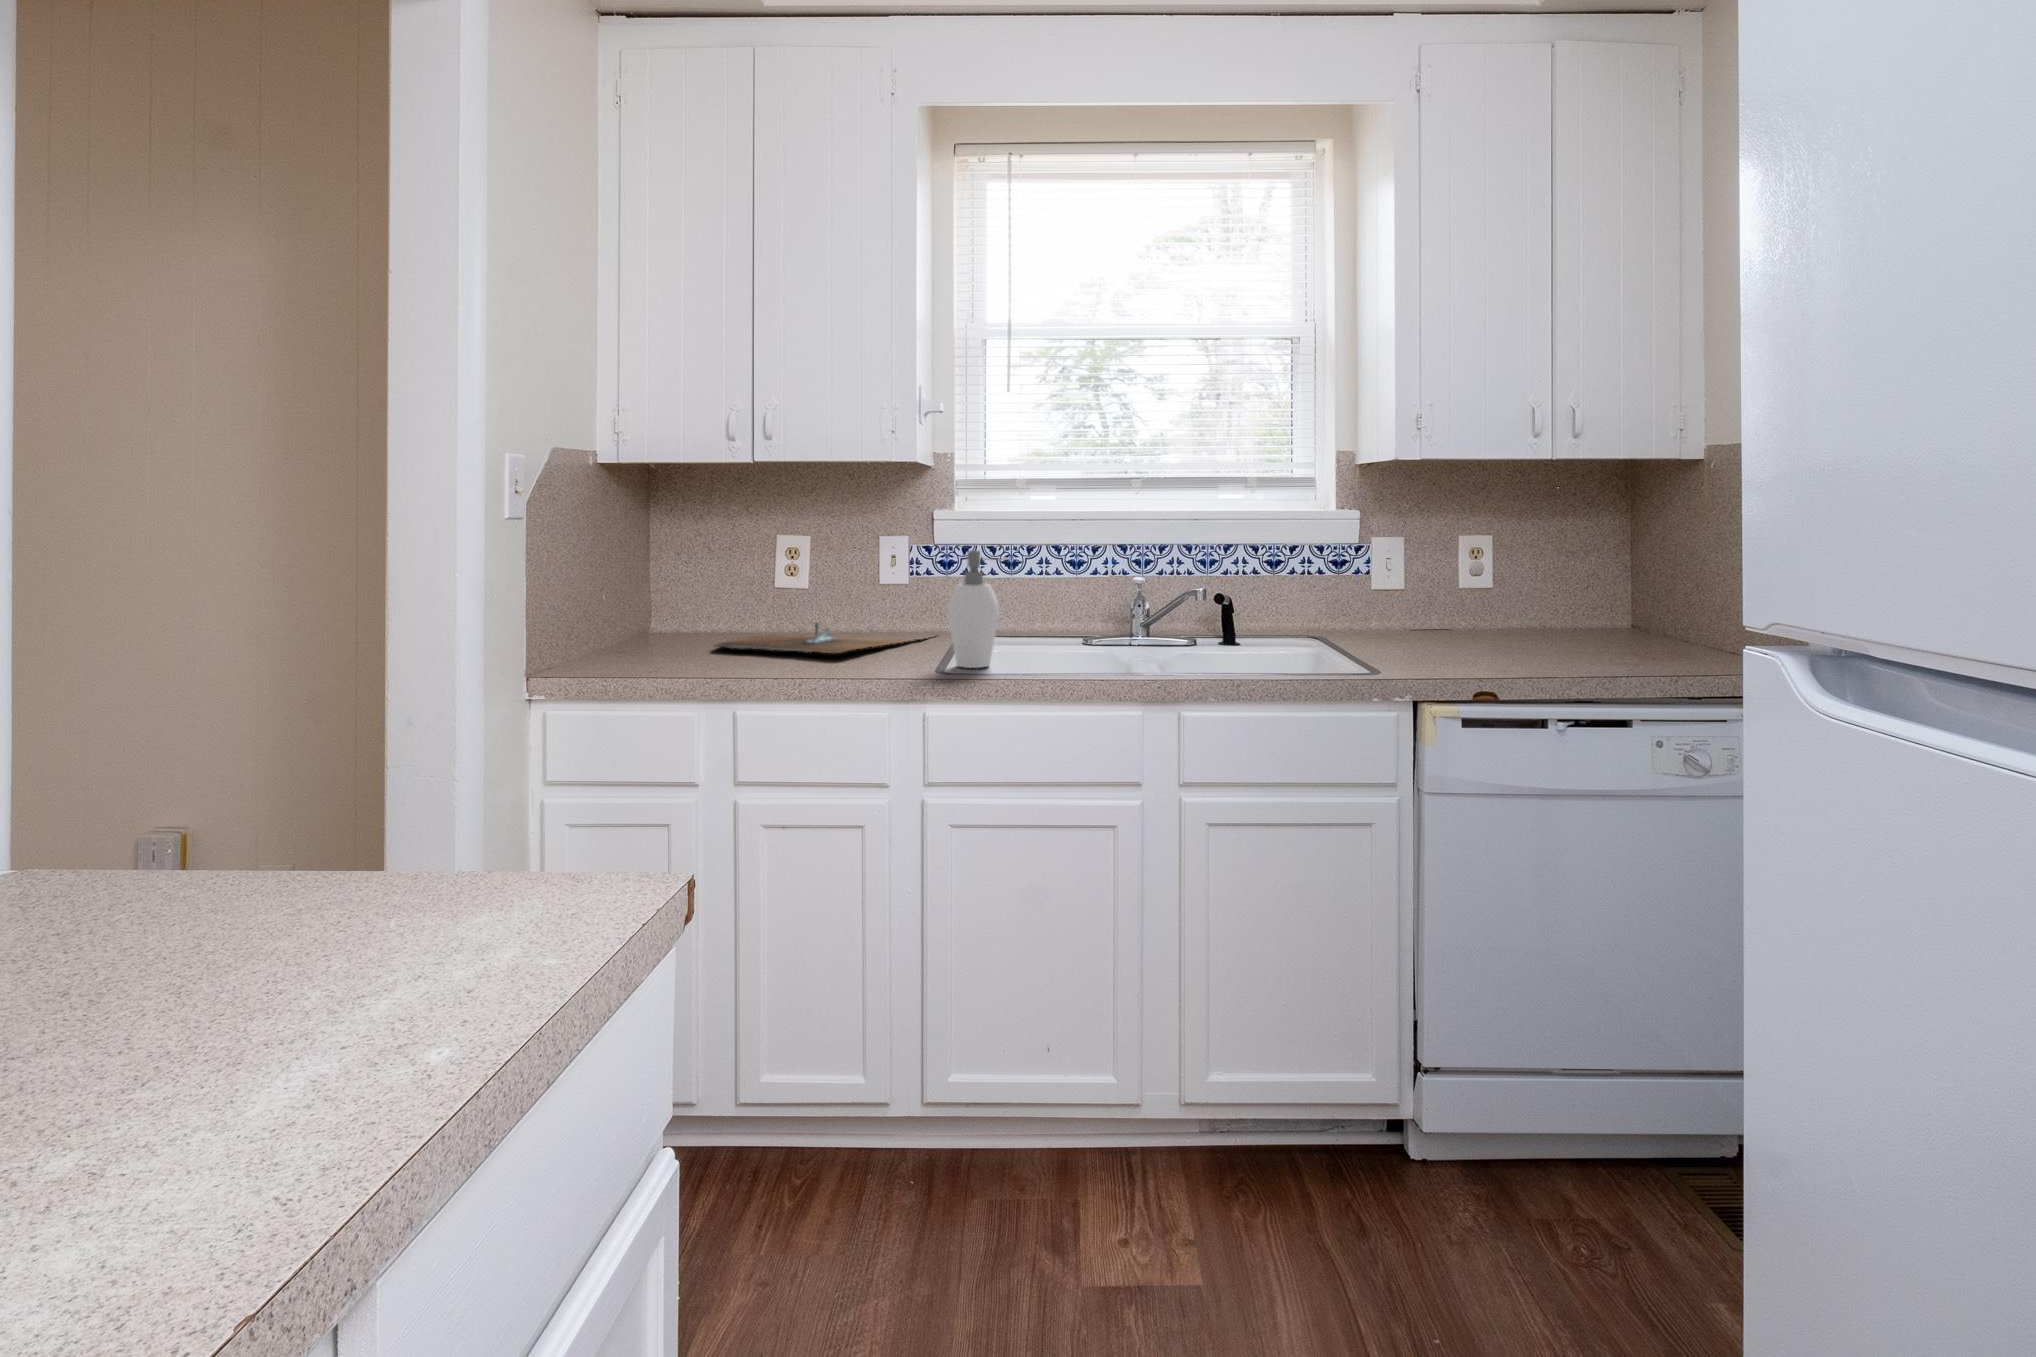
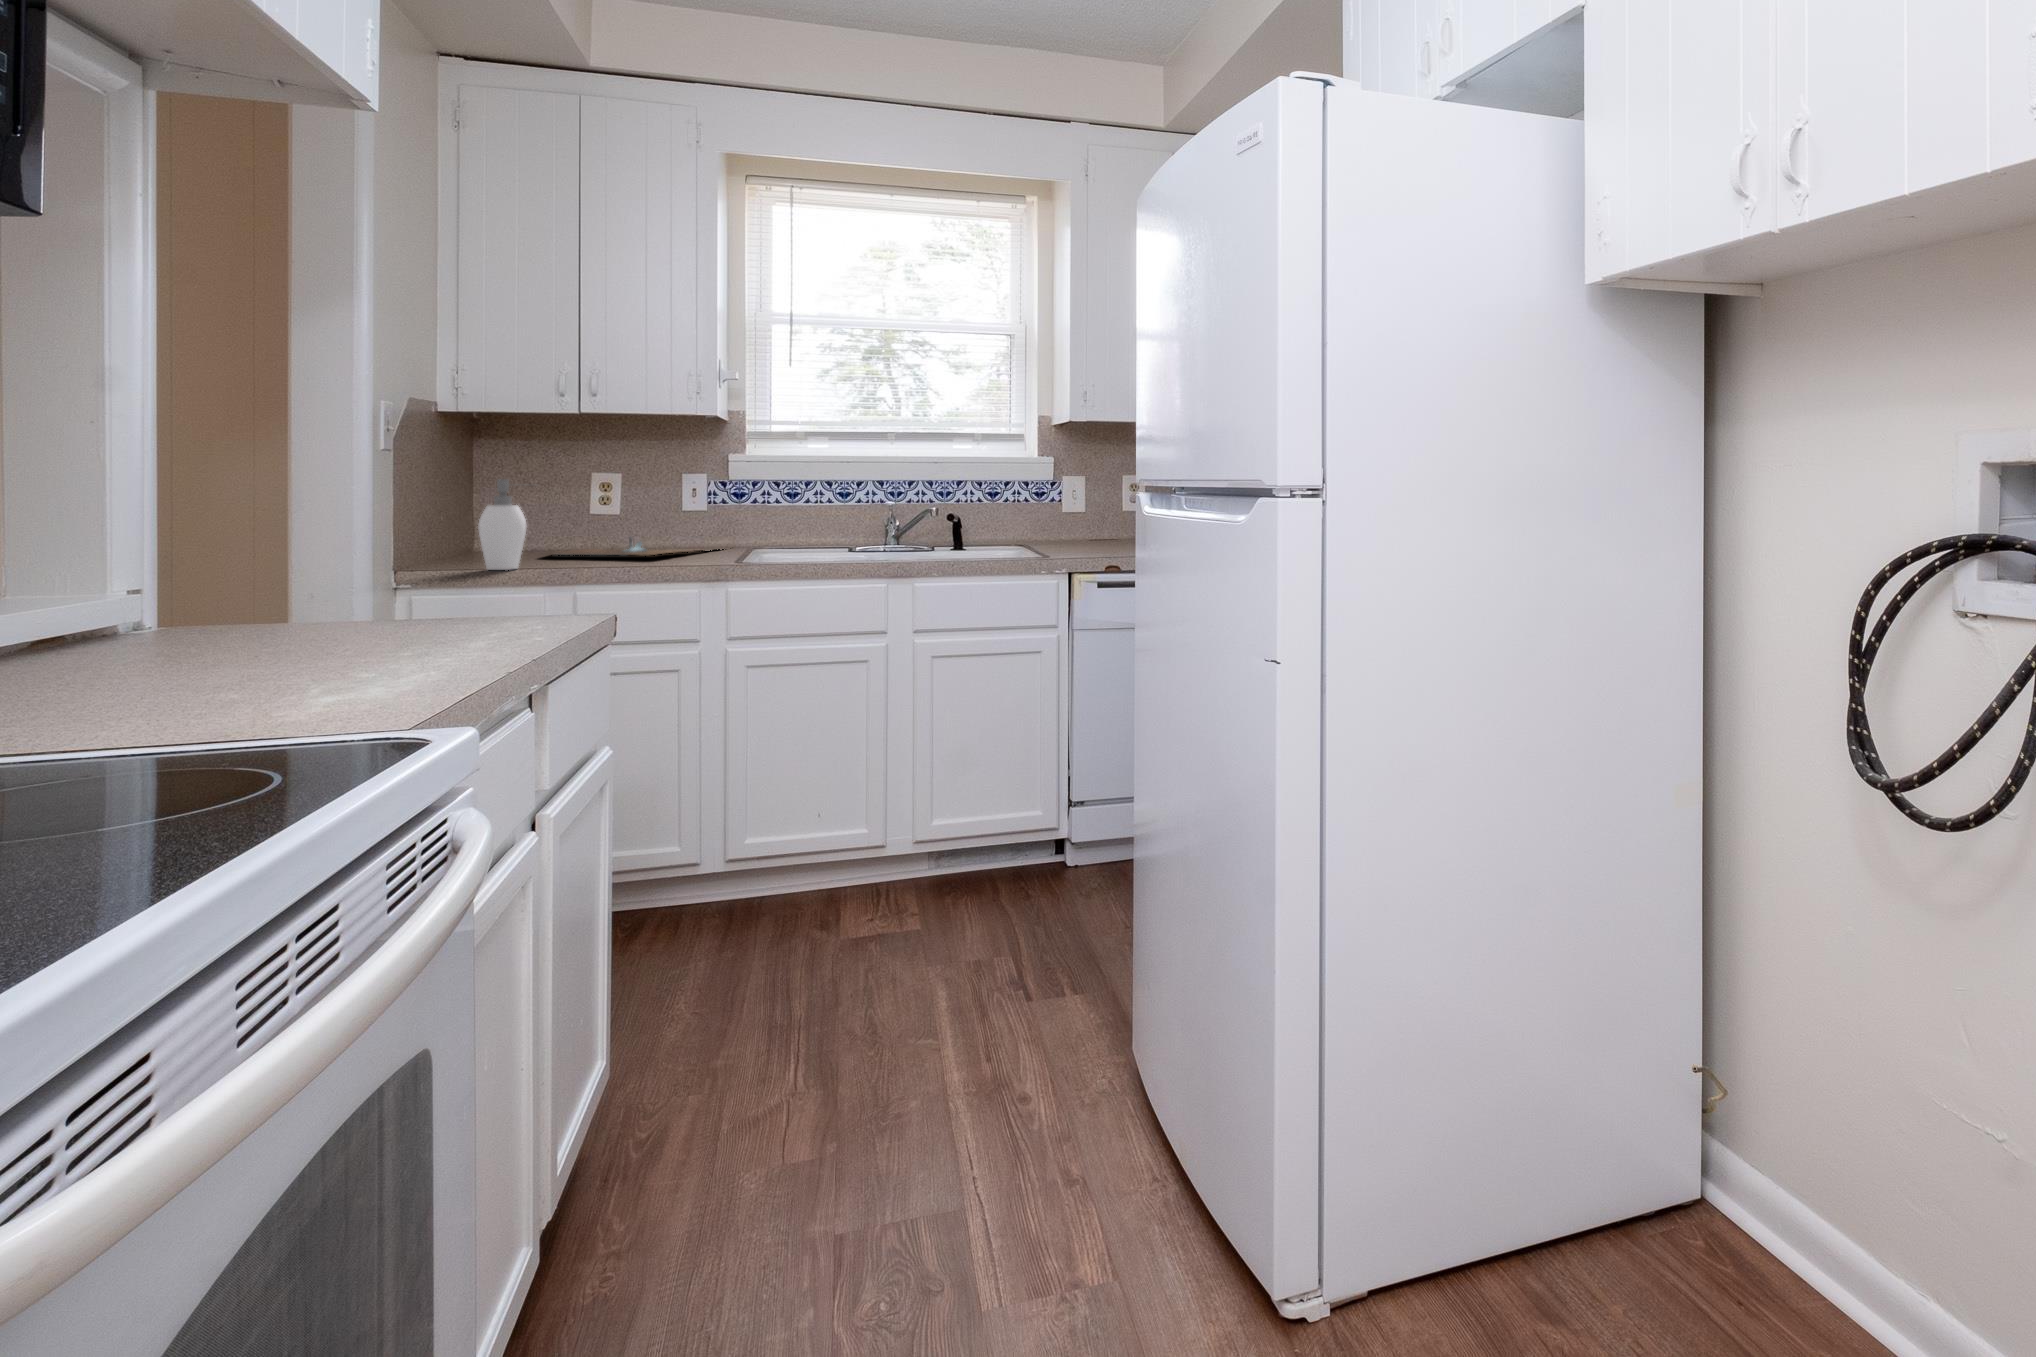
soap dispenser: present [948,550,999,668] -> present [478,479,527,570]

